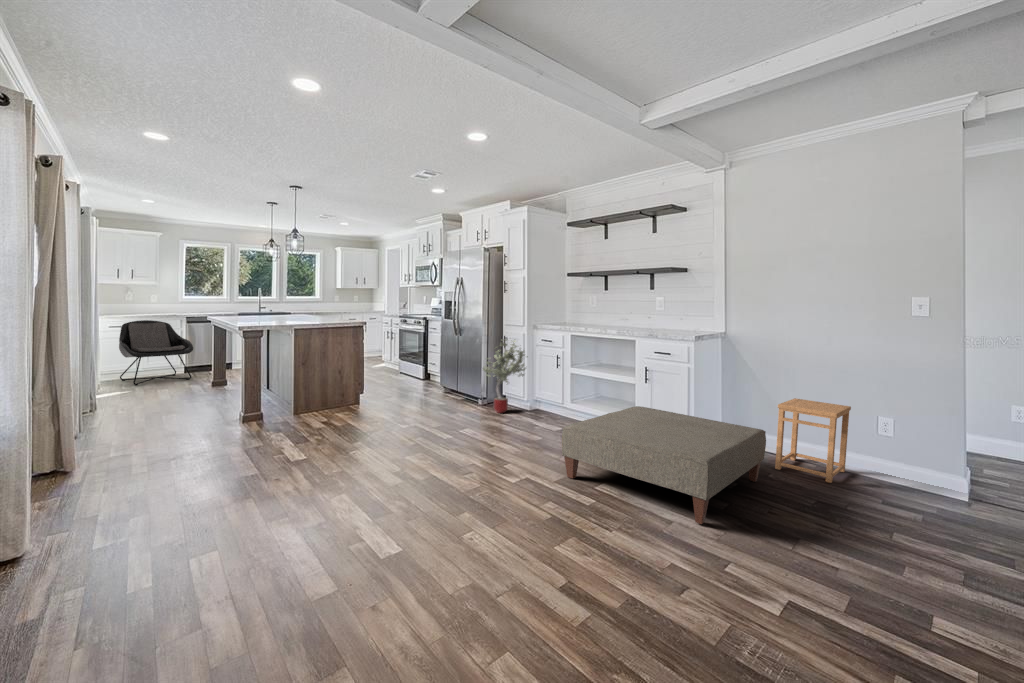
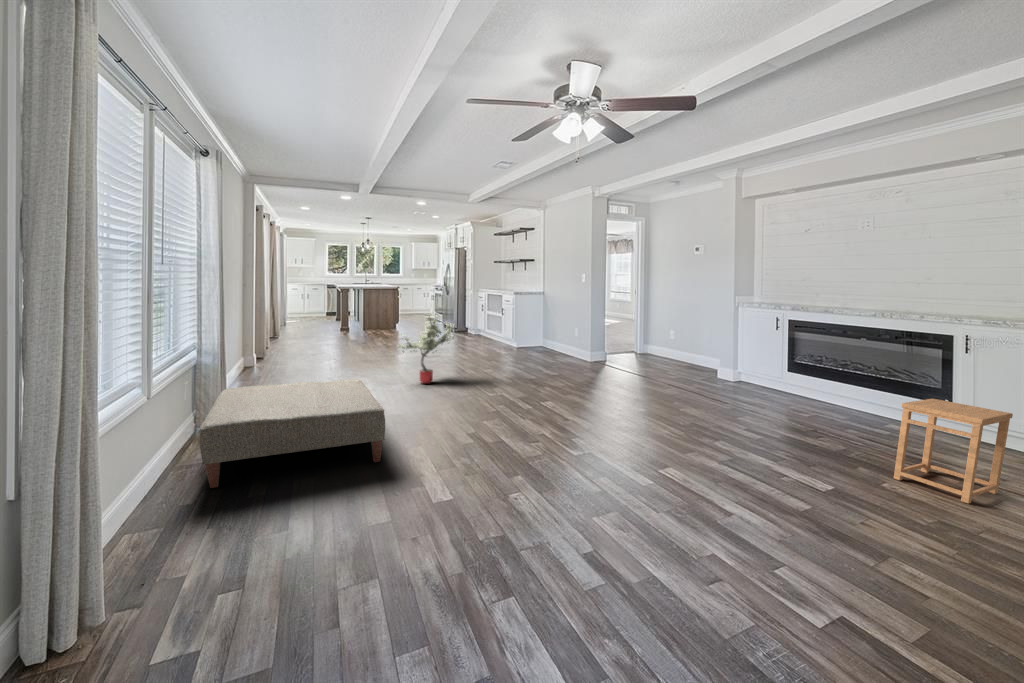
lounge chair: present [119,320,193,385] -> none [296,297,346,349]
potted tree: present [483,339,528,413] -> present [397,315,454,384]
ottoman: present [561,406,766,524] -> present [200,380,385,488]

